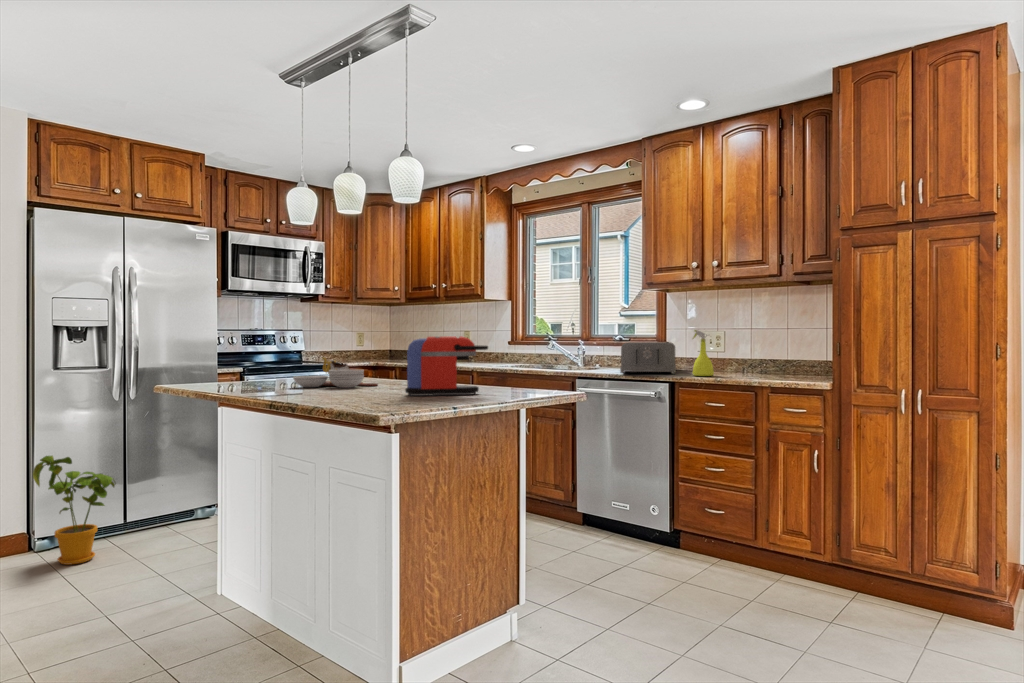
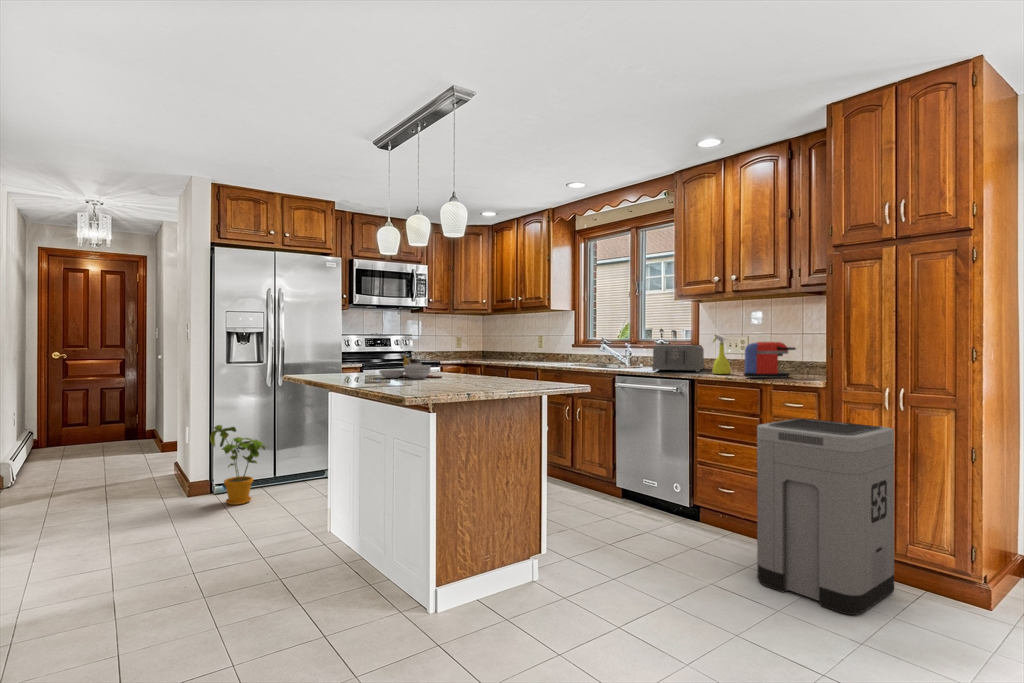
coffee maker: present [405,336,488,396] -> present [744,342,796,378]
trash can: none [768,426,914,650] -> present [757,419,894,615]

